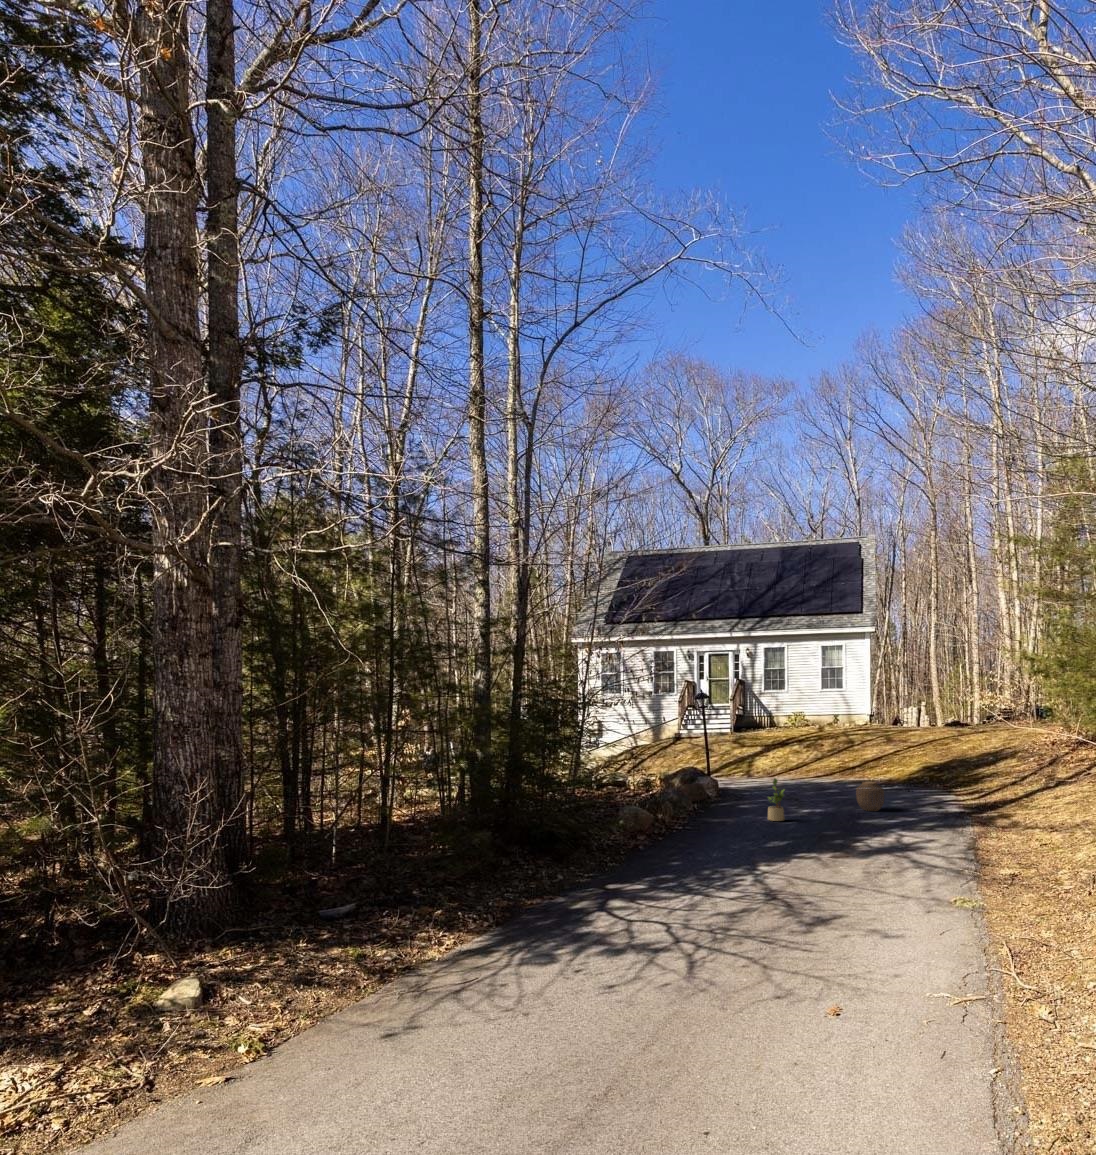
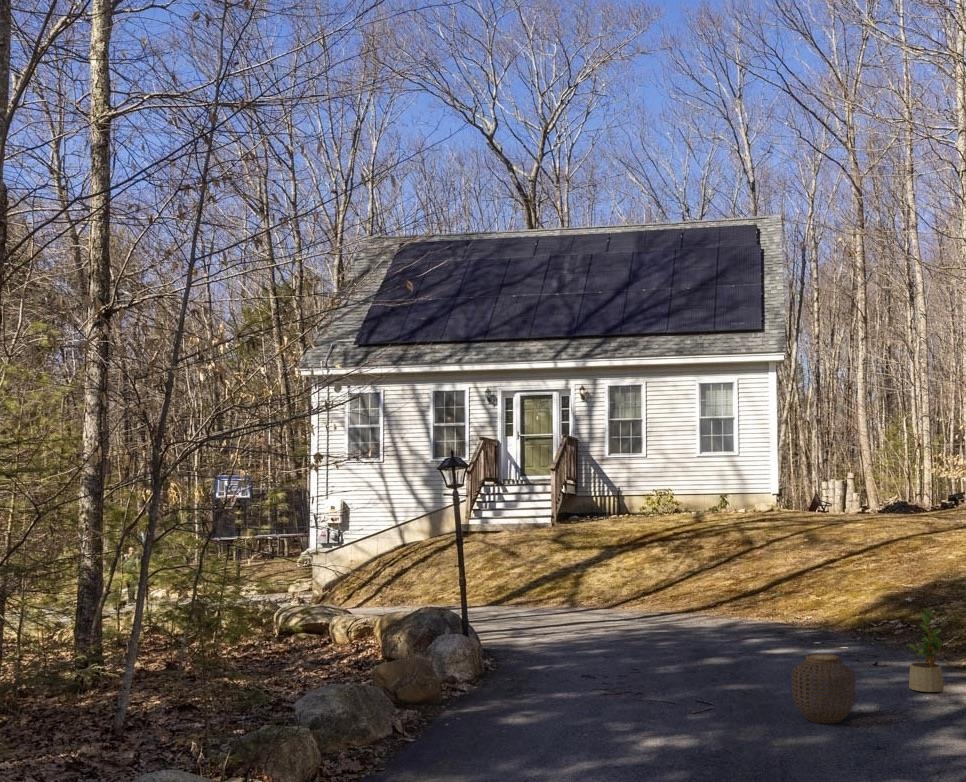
potted plant: present [768,778,784,821] -> present [907,608,946,692]

